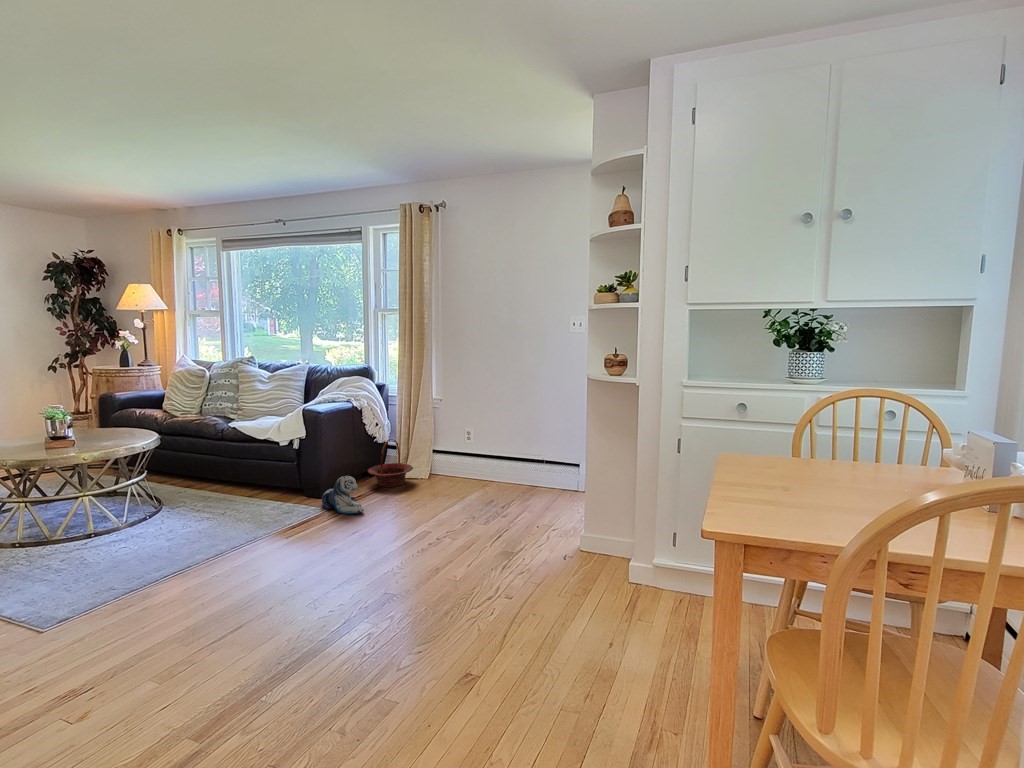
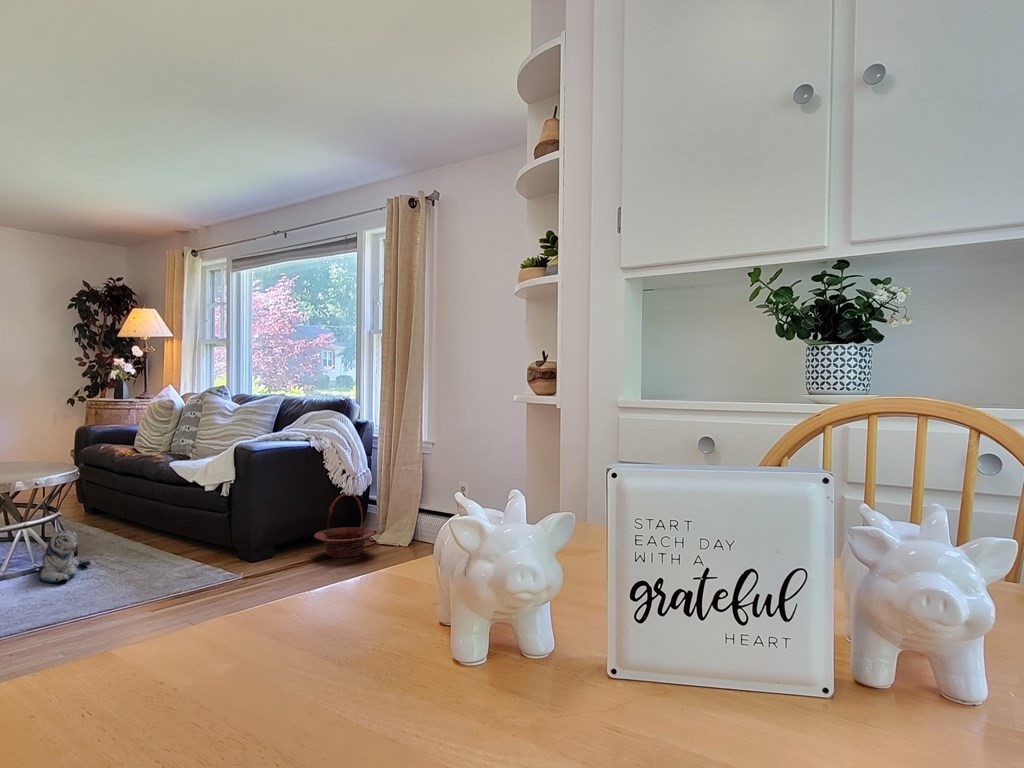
plush toy: present [322,476,364,514] -> present [38,530,91,583]

